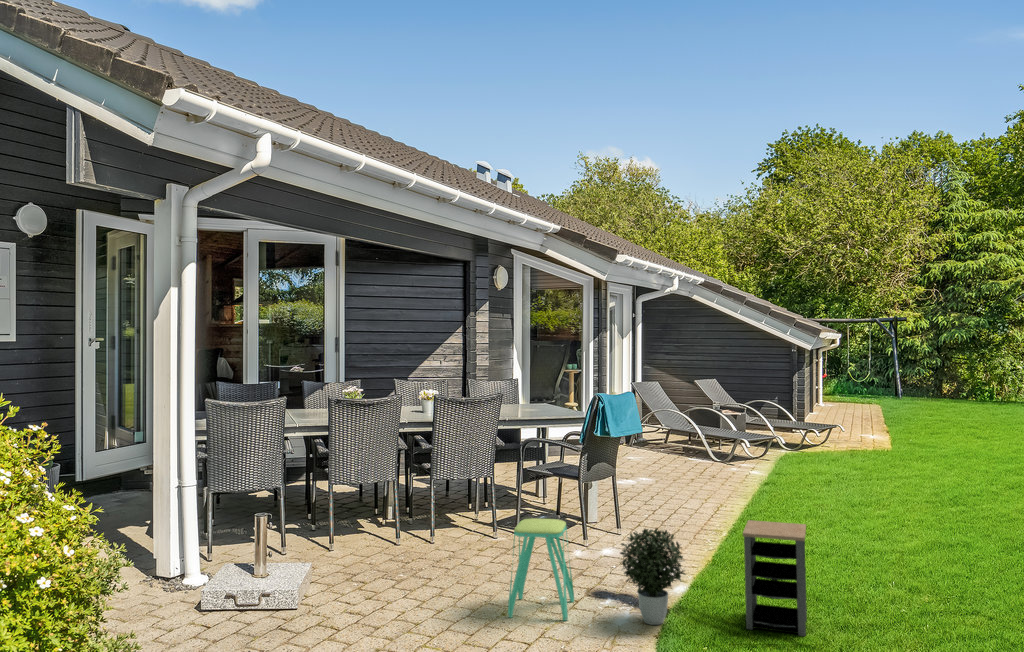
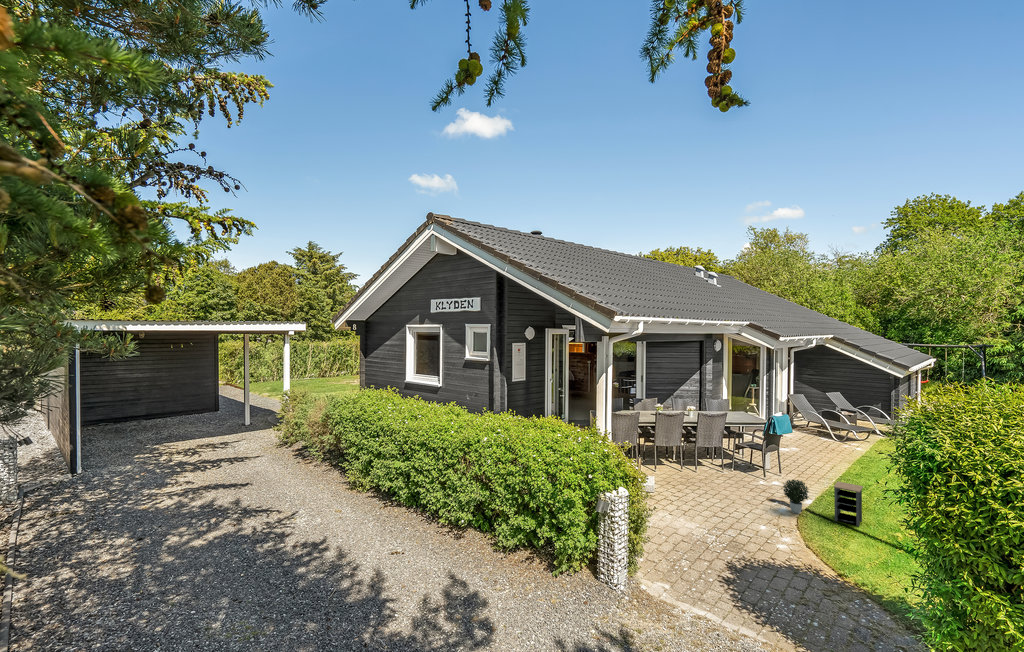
stool: present [508,518,574,621] -> none [738,469,763,507]

